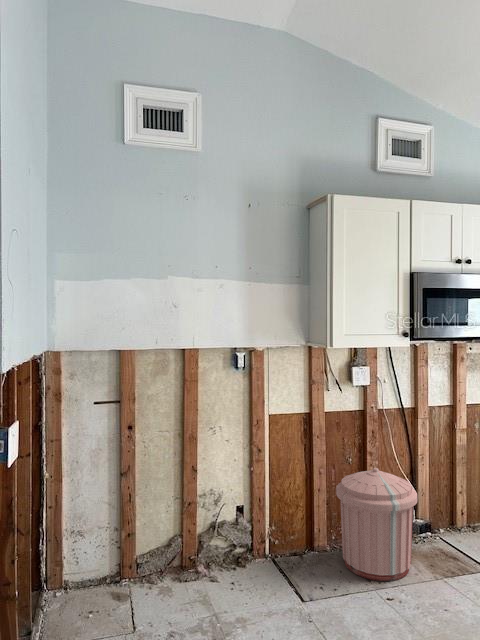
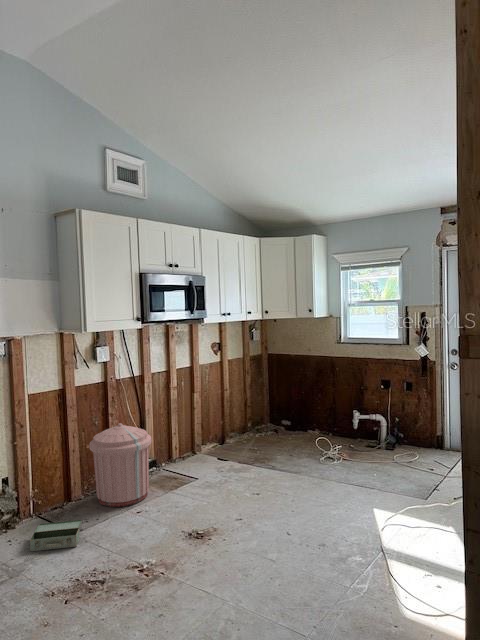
toolbox: none [250,573,313,620] -> present [30,520,82,551]

